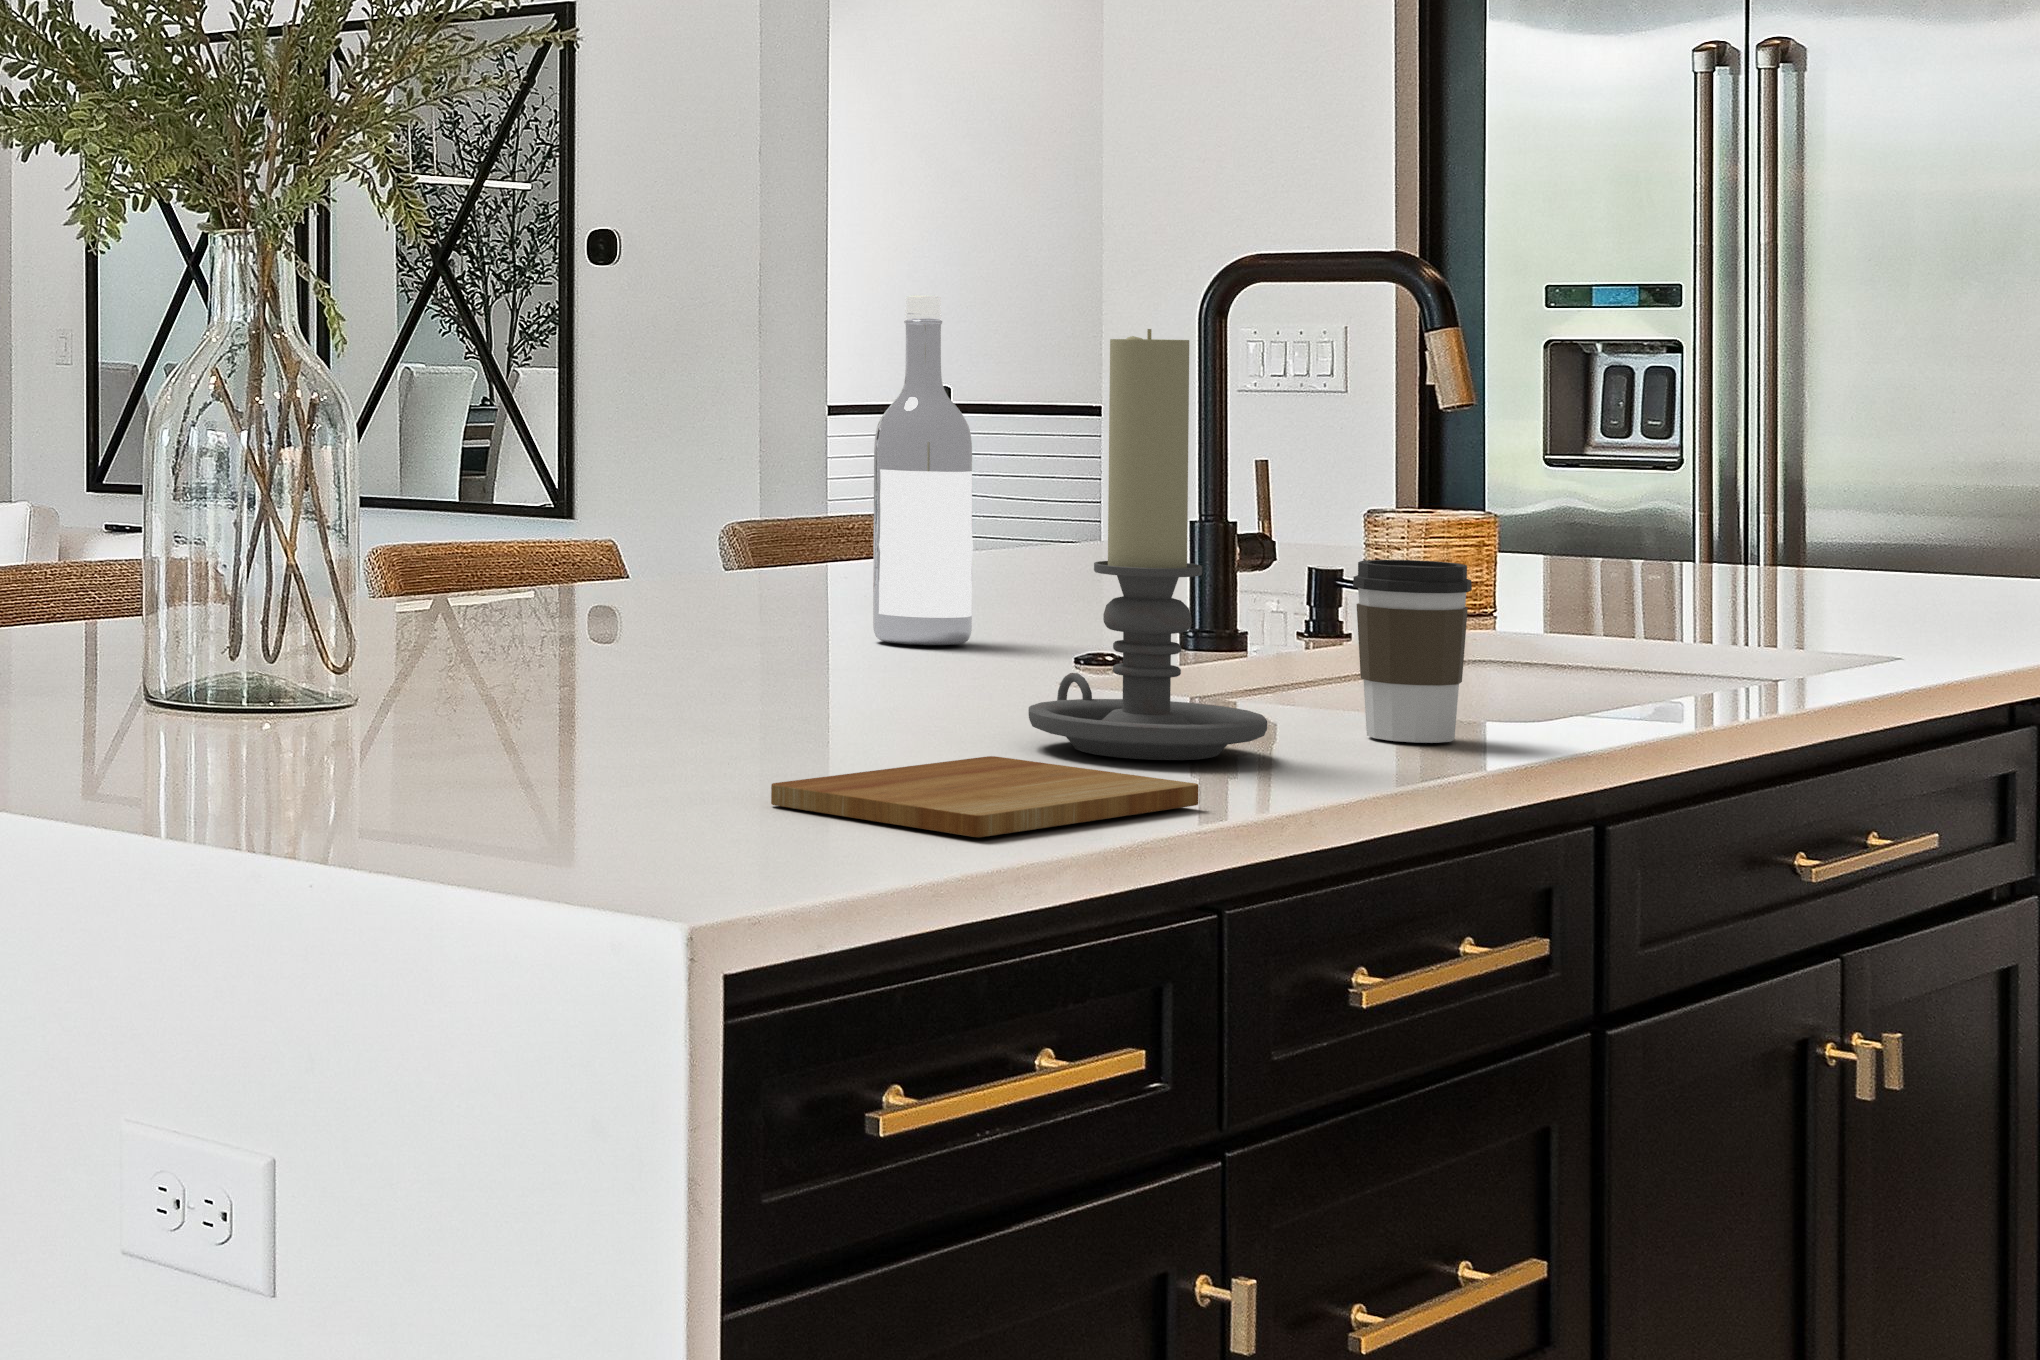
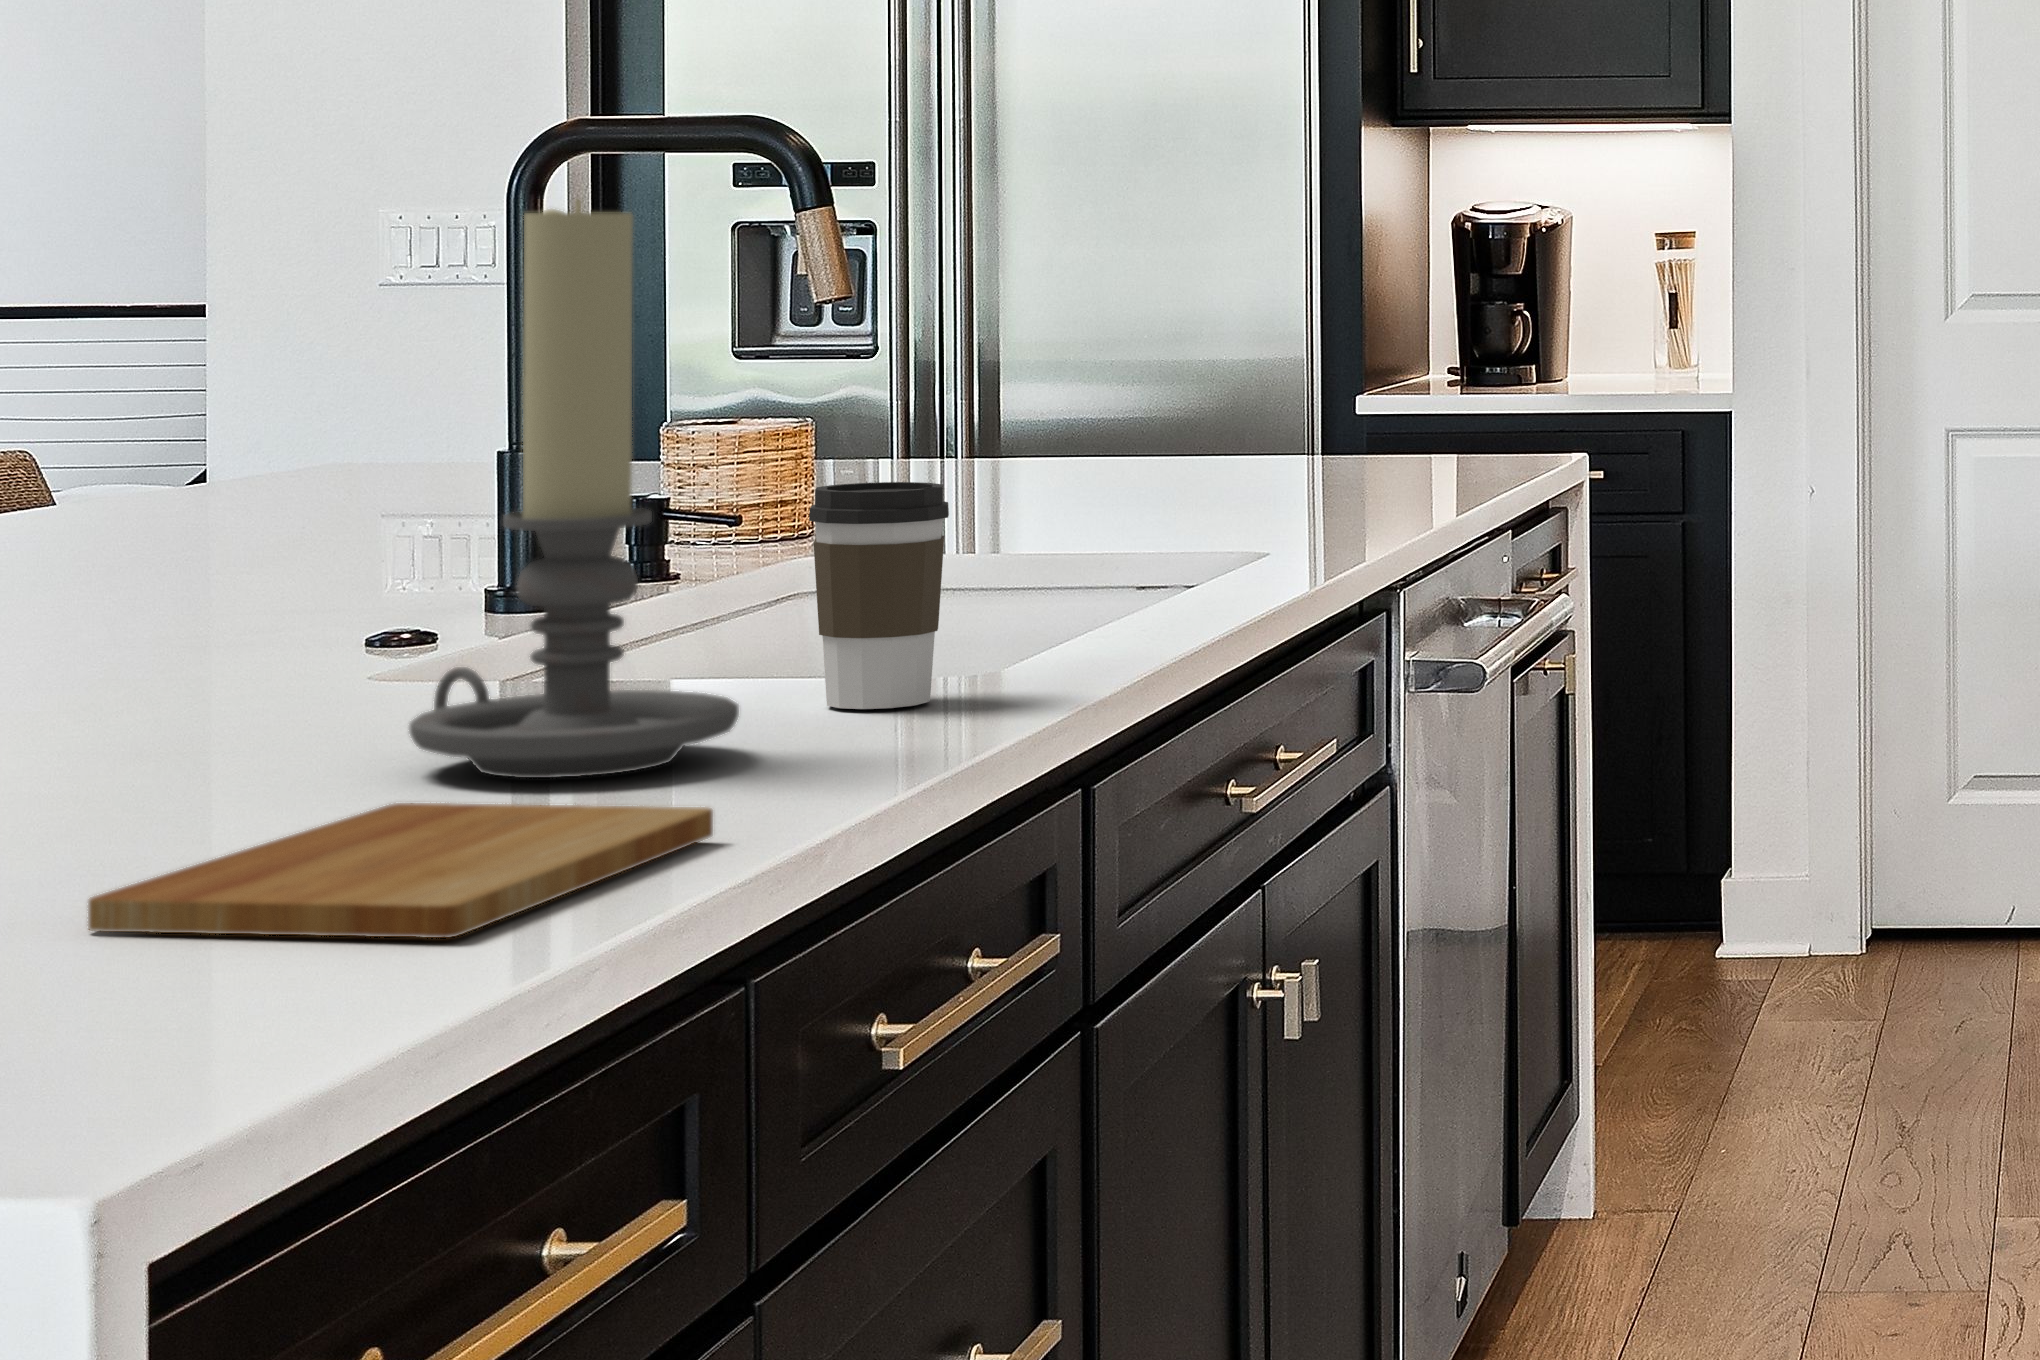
wine bottle: present [873,295,973,645] -> none [74,163,222,641]

